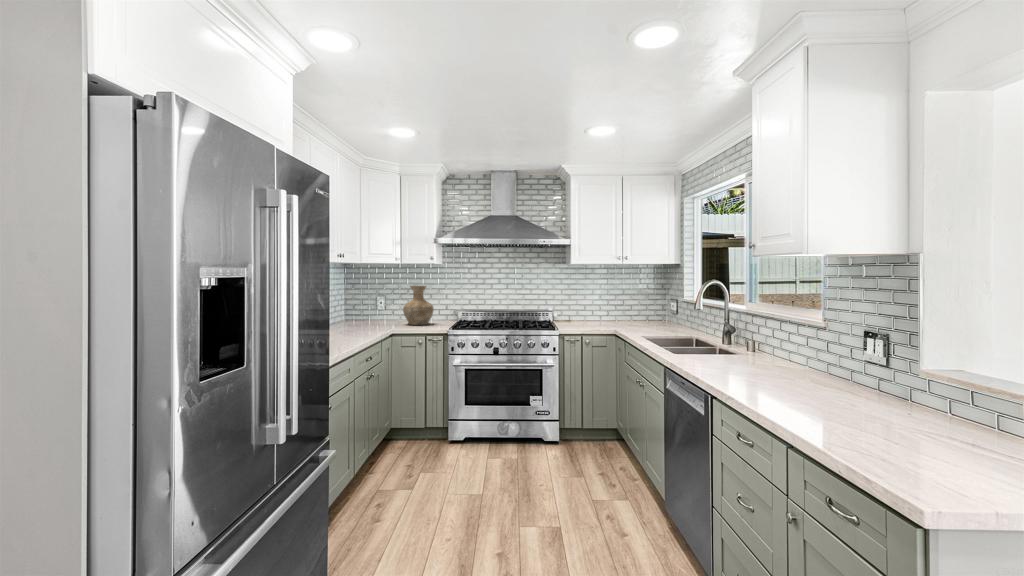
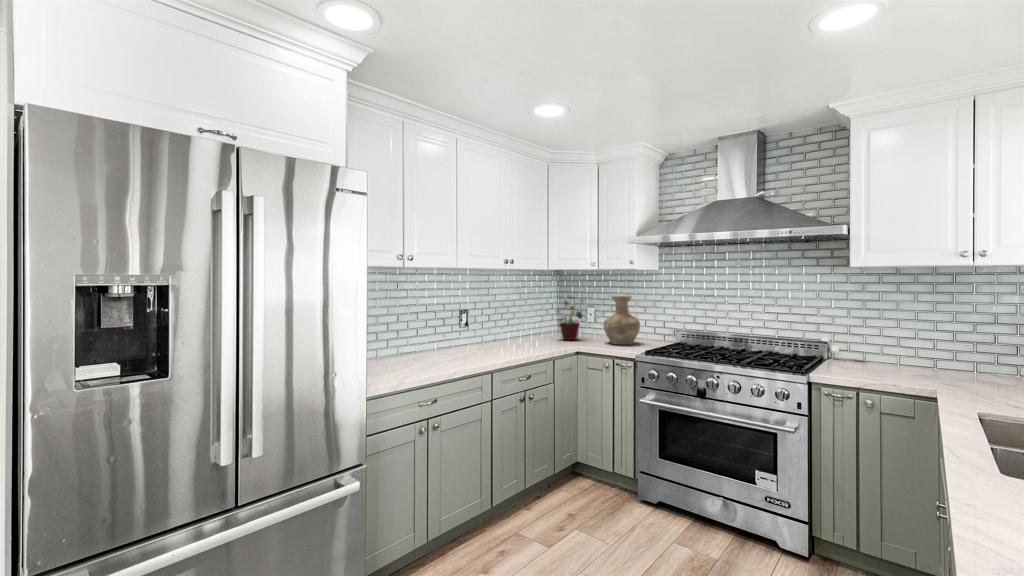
potted plant: none [358,285,384,325] -> present [559,296,583,340]

